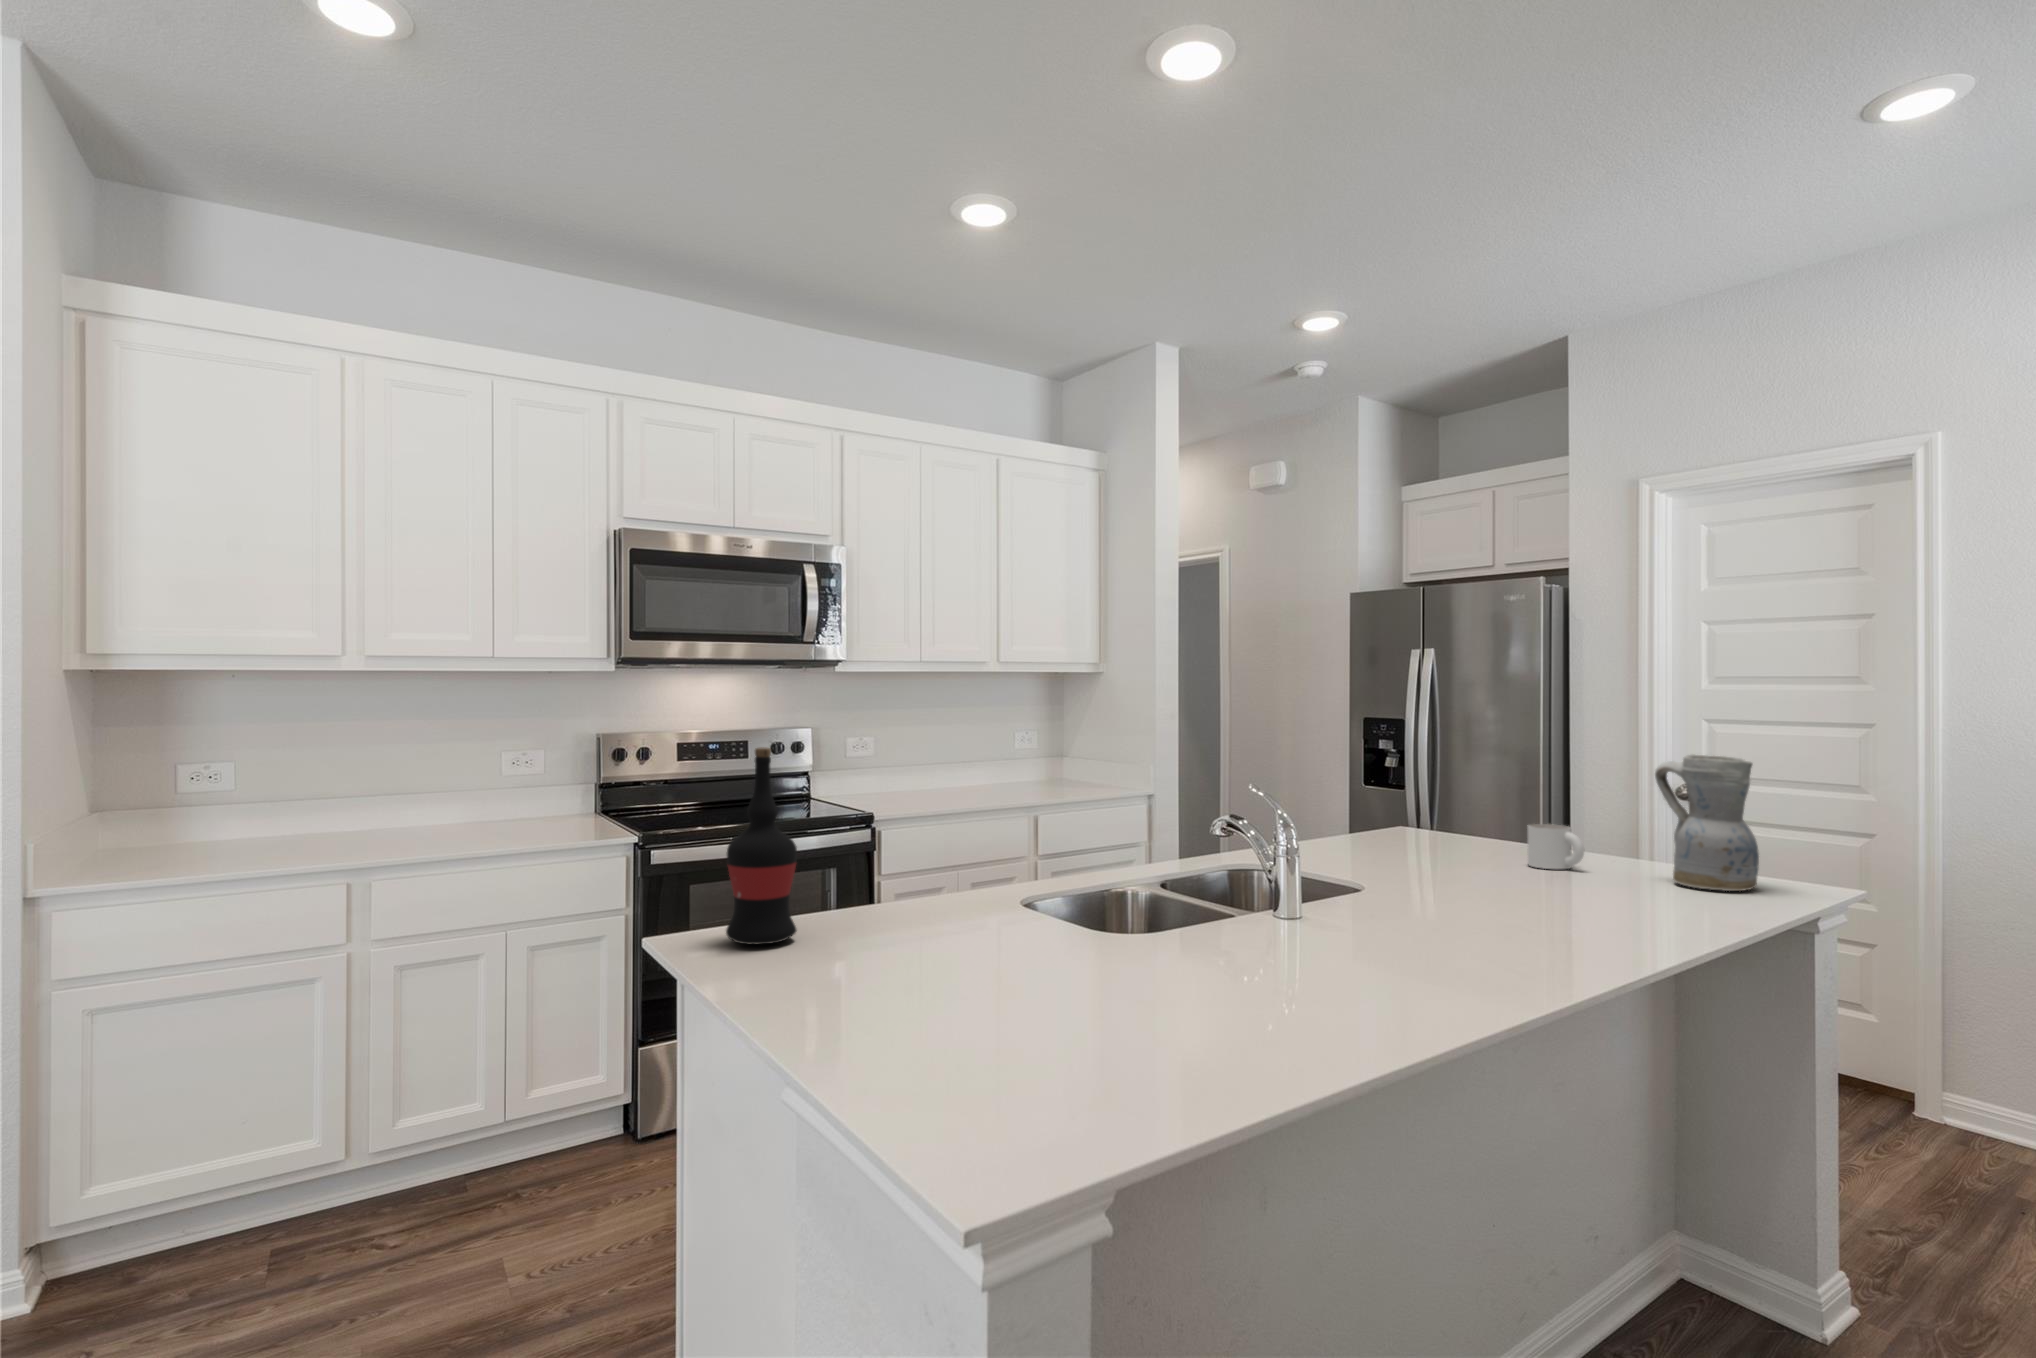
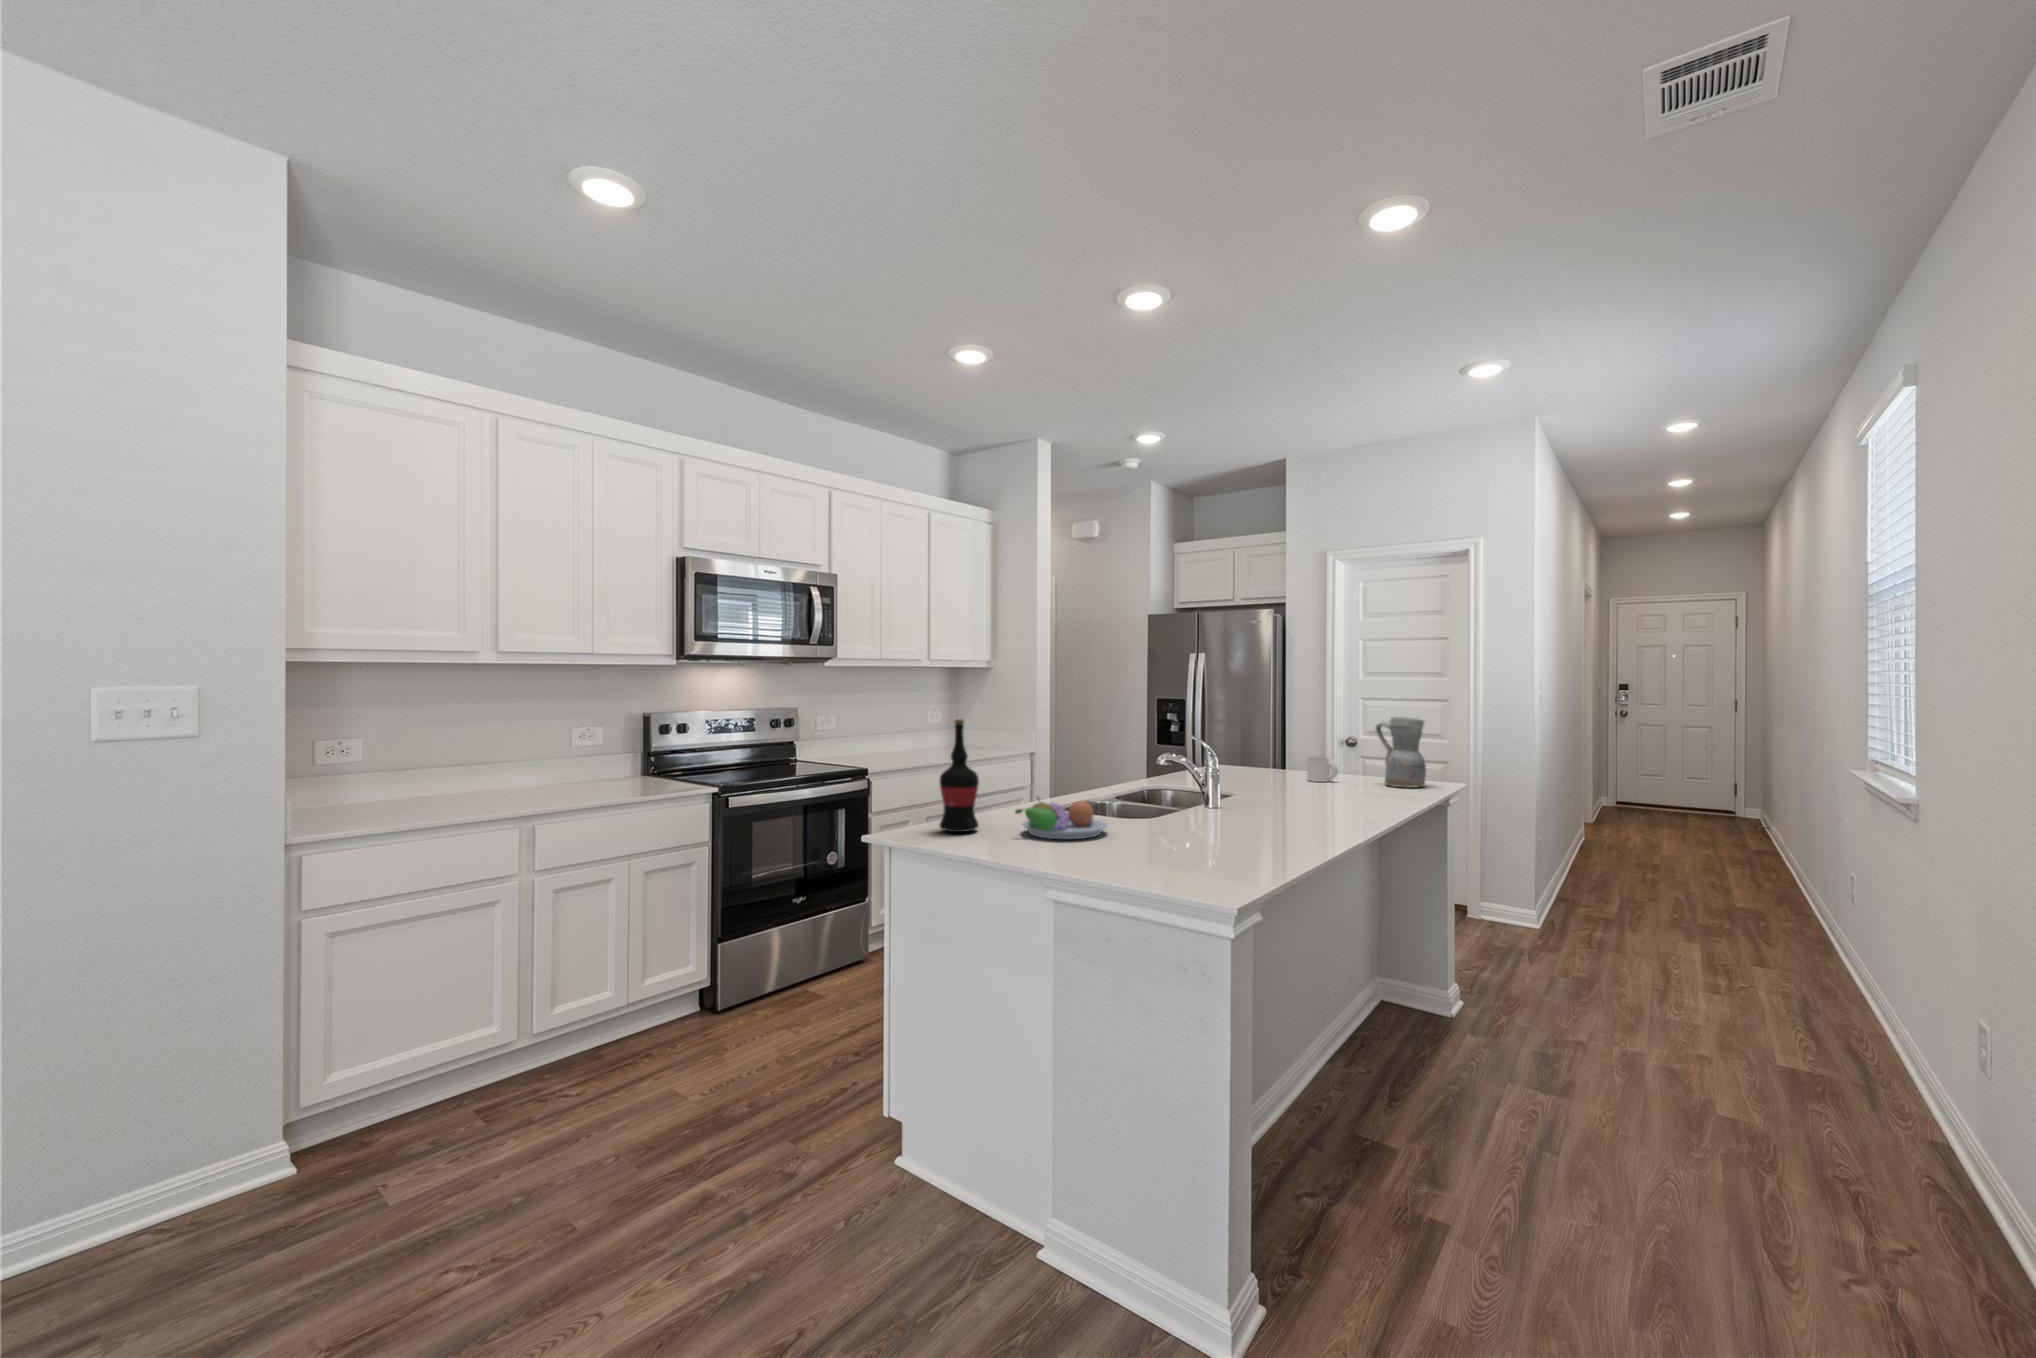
fruit bowl: none [824,888,1002,976] -> present [1015,797,1108,839]

